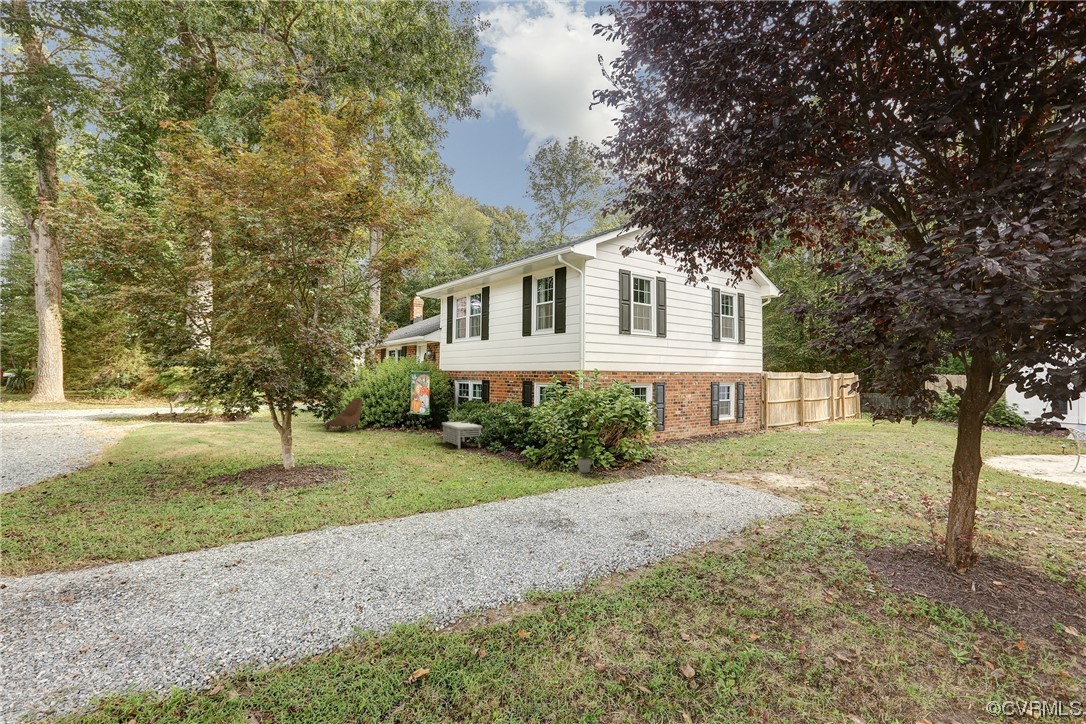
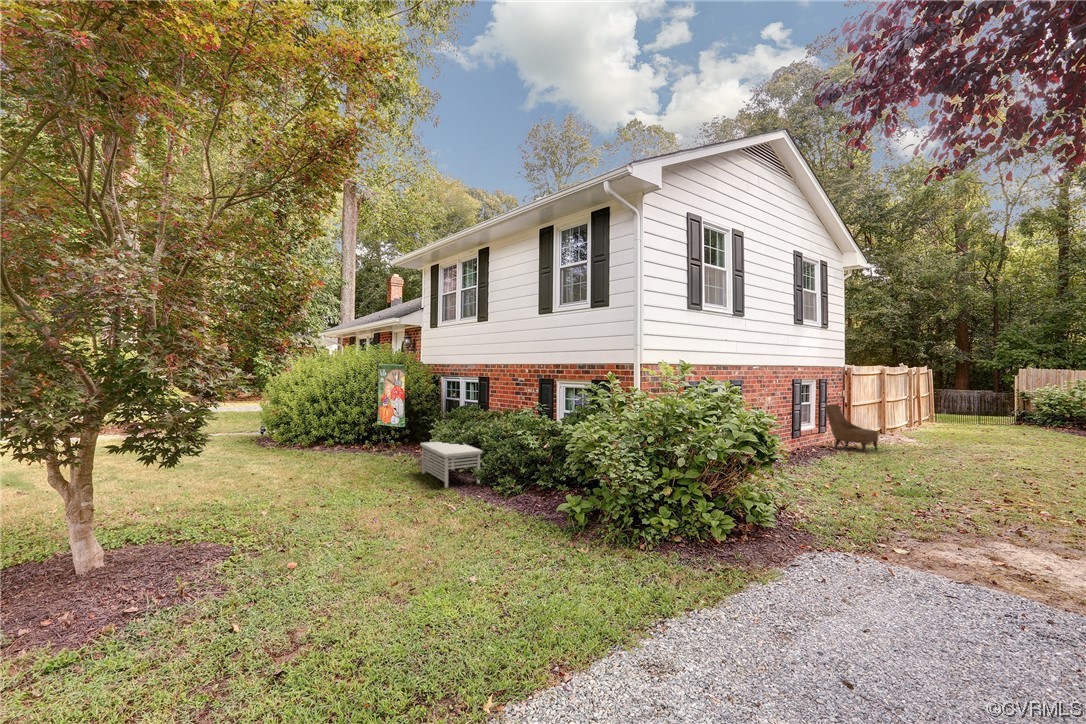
chair: present [326,398,362,432] -> present [825,404,878,453]
potted plant: present [575,438,593,473] -> none [662,487,706,557]

